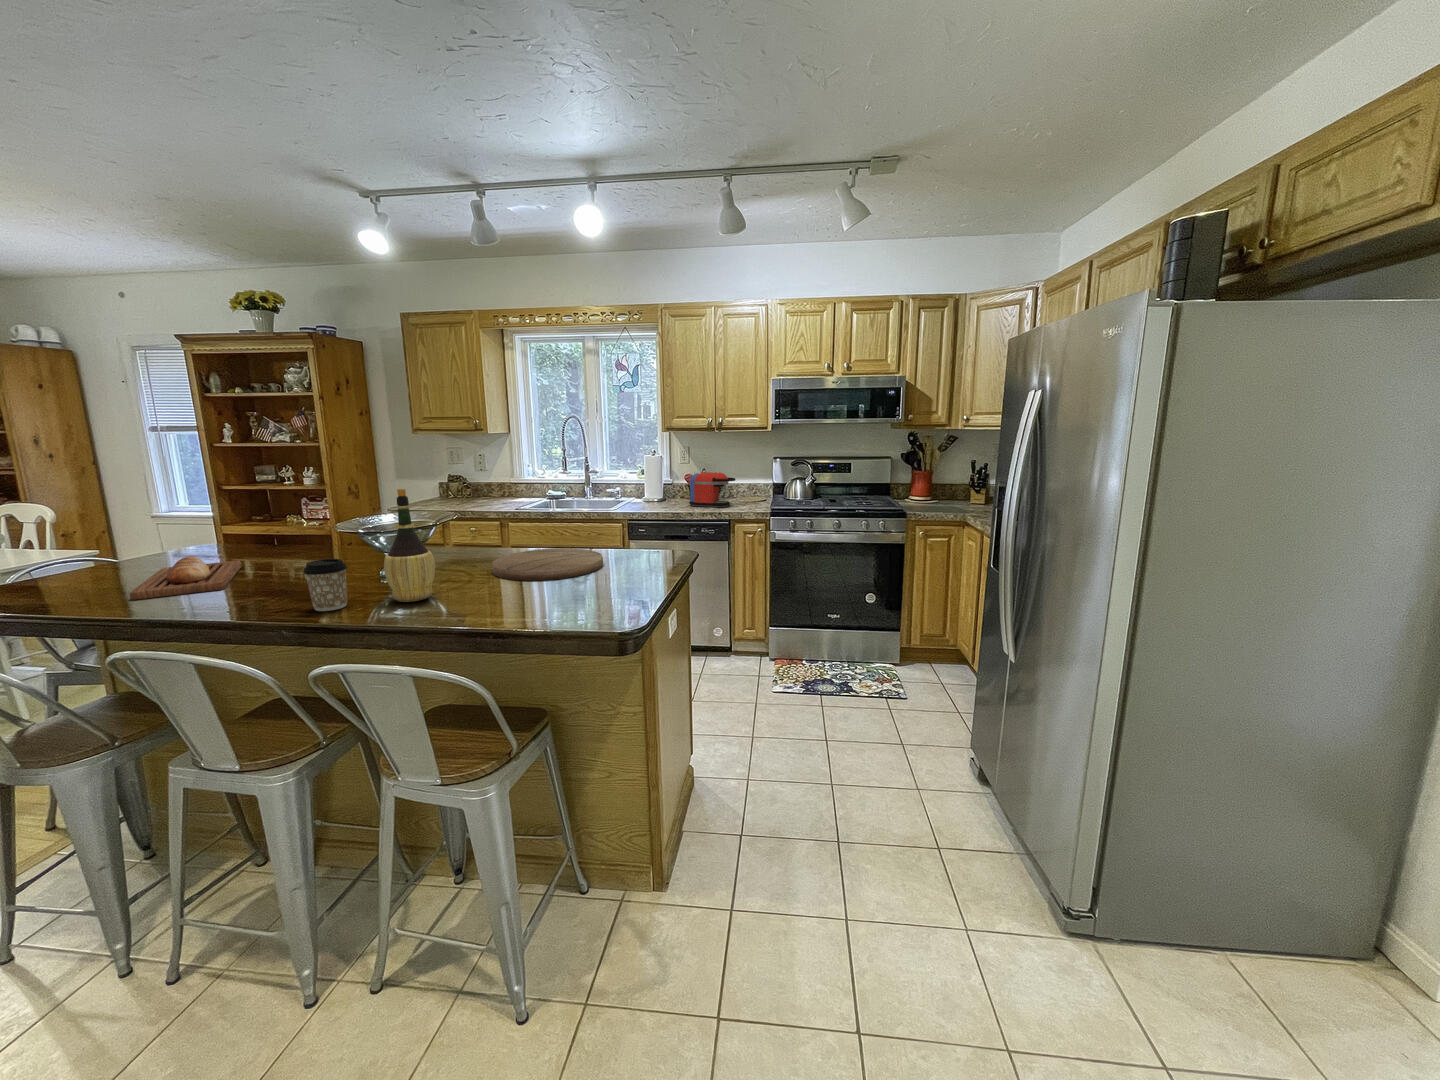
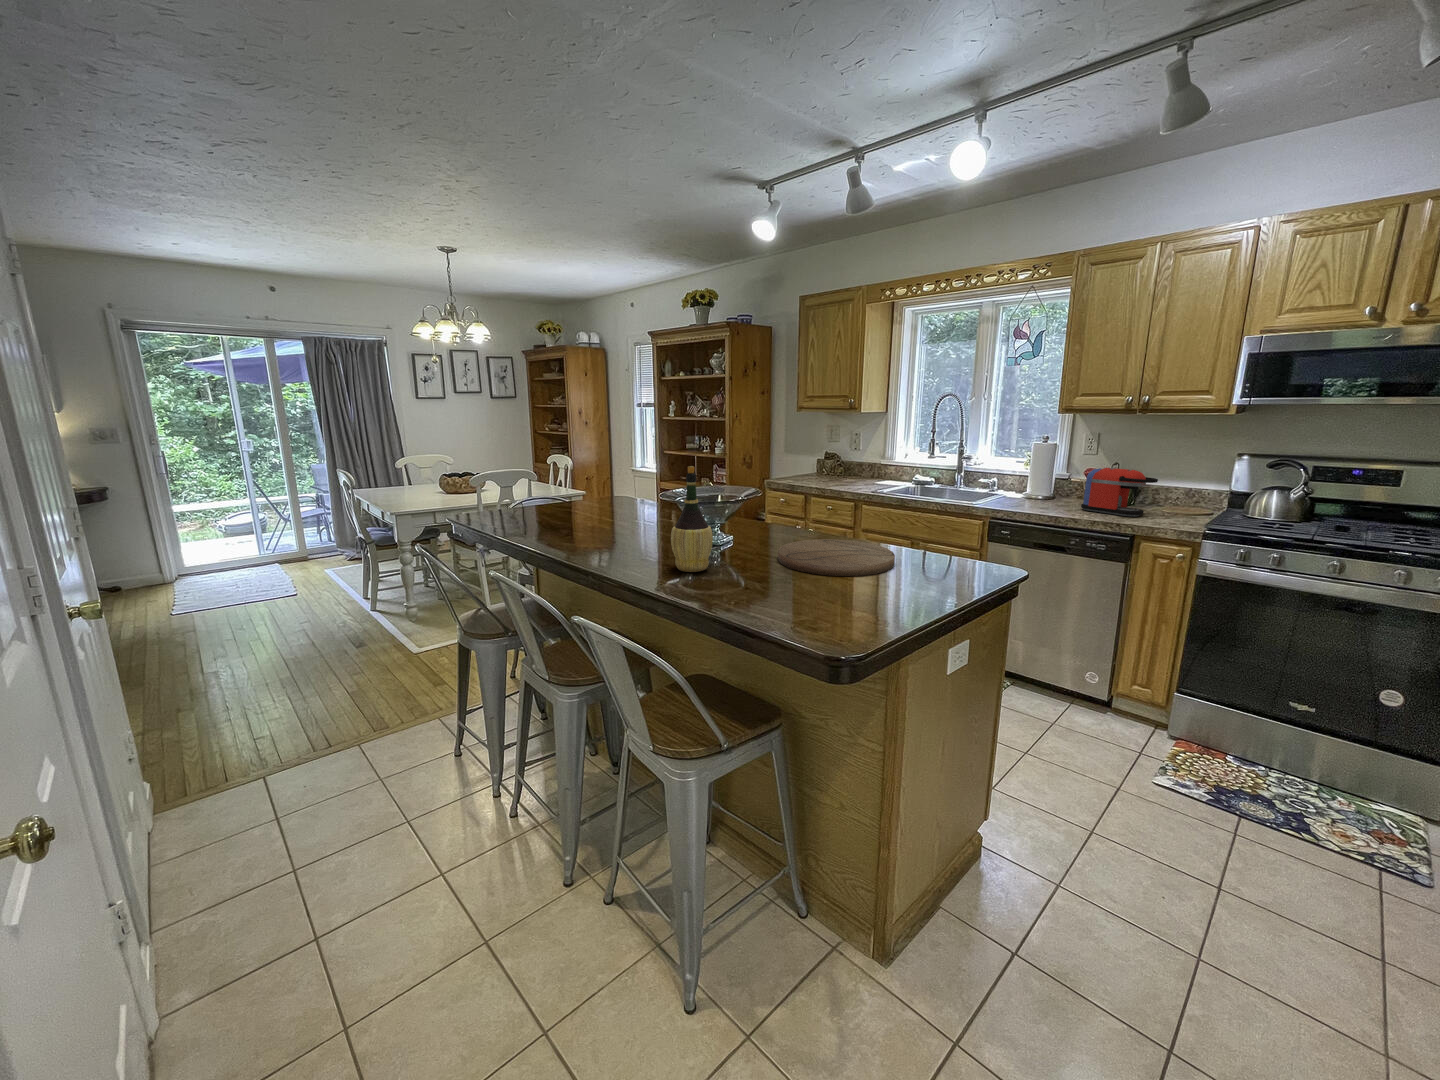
bread loaf: present [130,556,241,600] -> none [541,505,619,535]
coffee cup: present [303,559,347,611] -> none [616,522,648,567]

